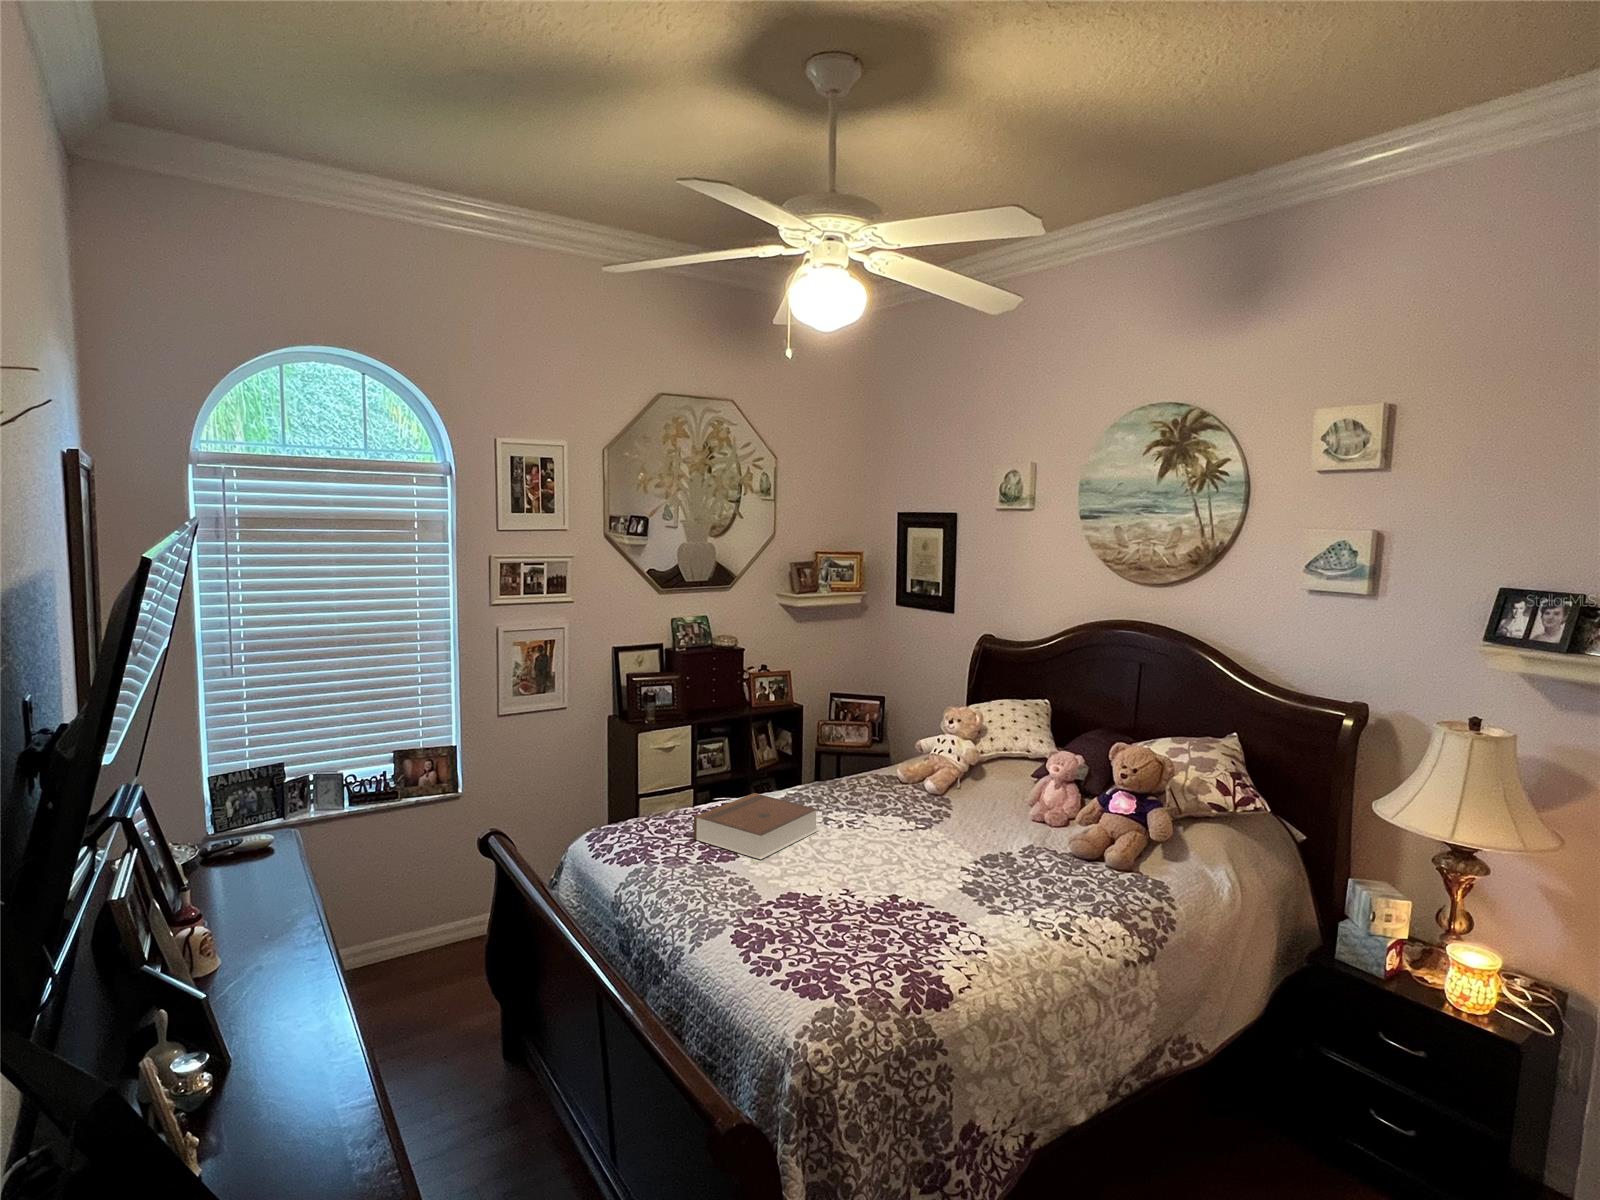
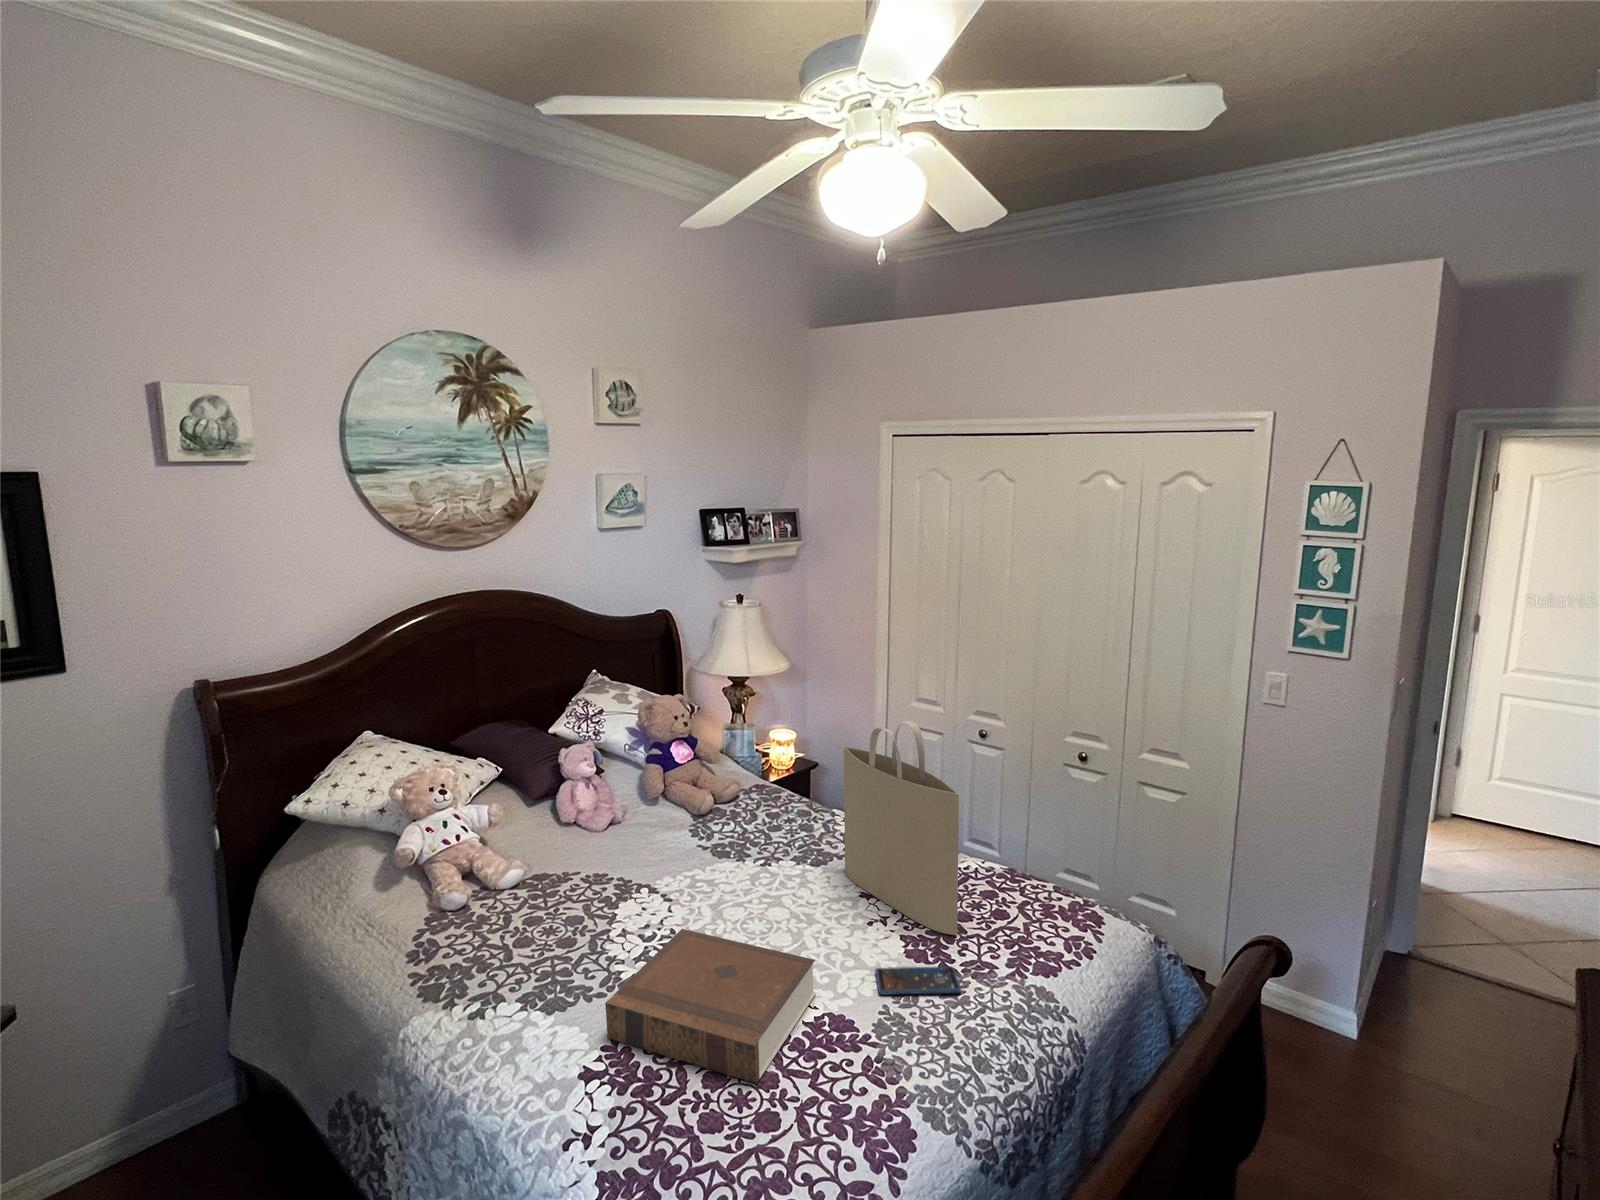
tote bag: none [806,738,942,917] -> present [844,721,959,936]
smartphone: none [732,875,775,904] -> present [875,966,961,995]

